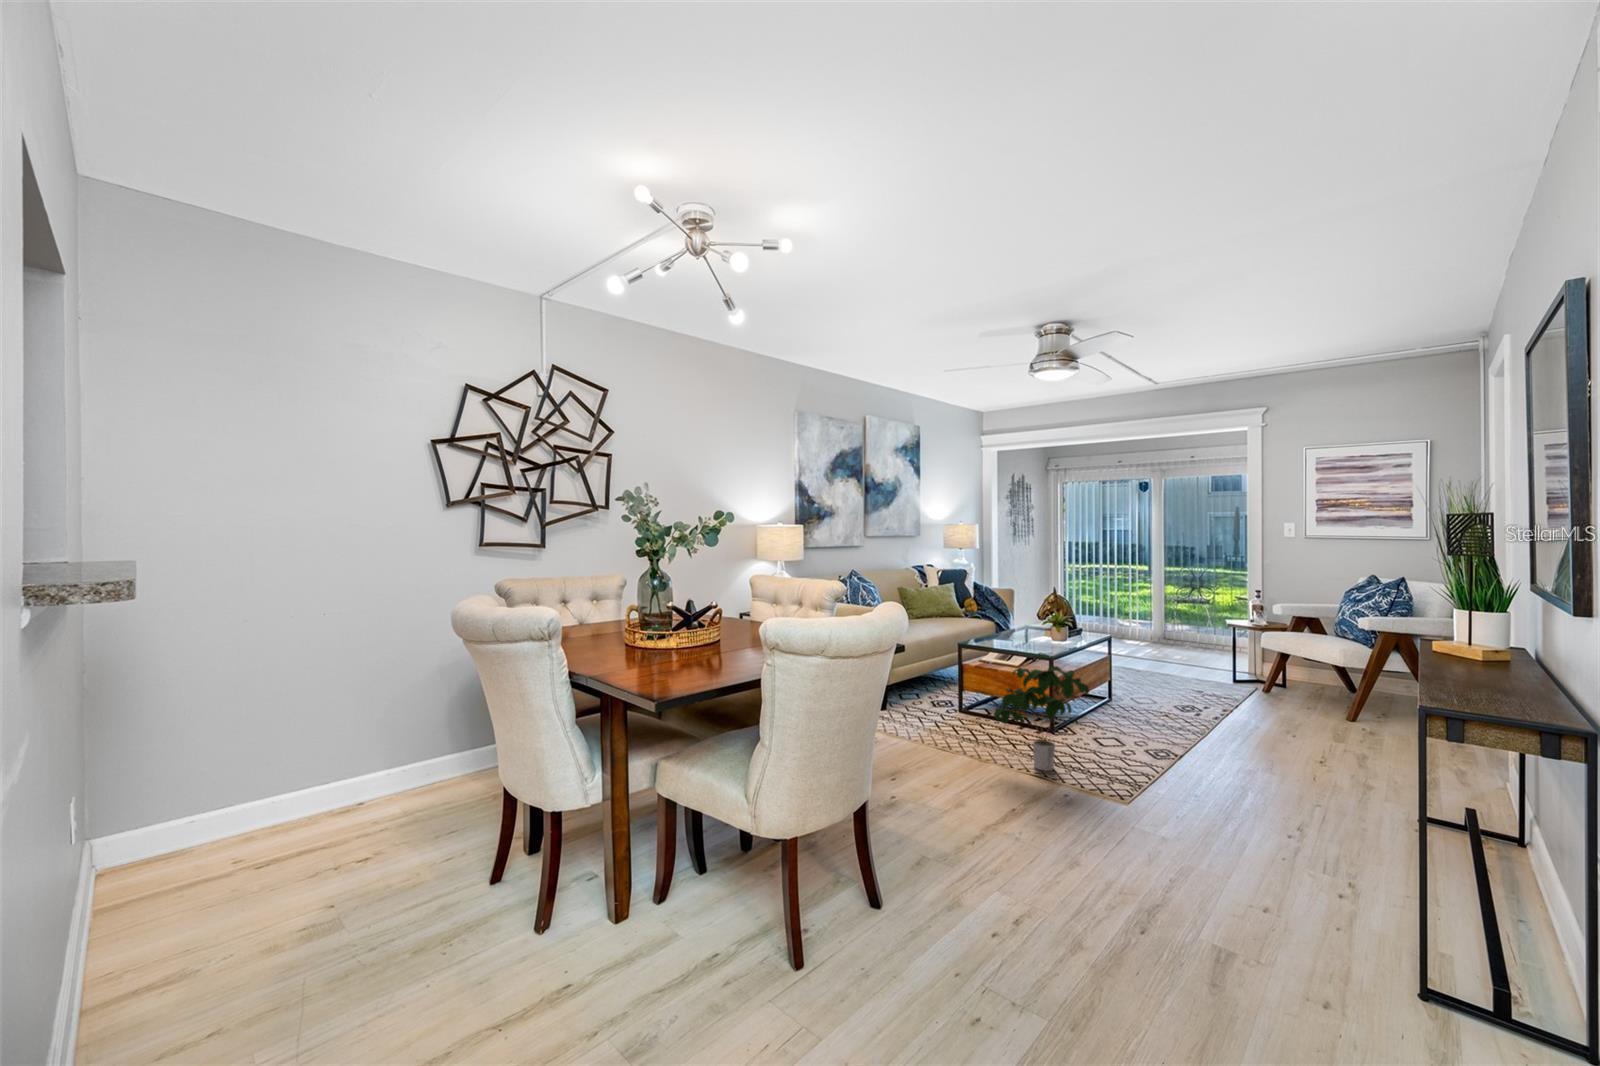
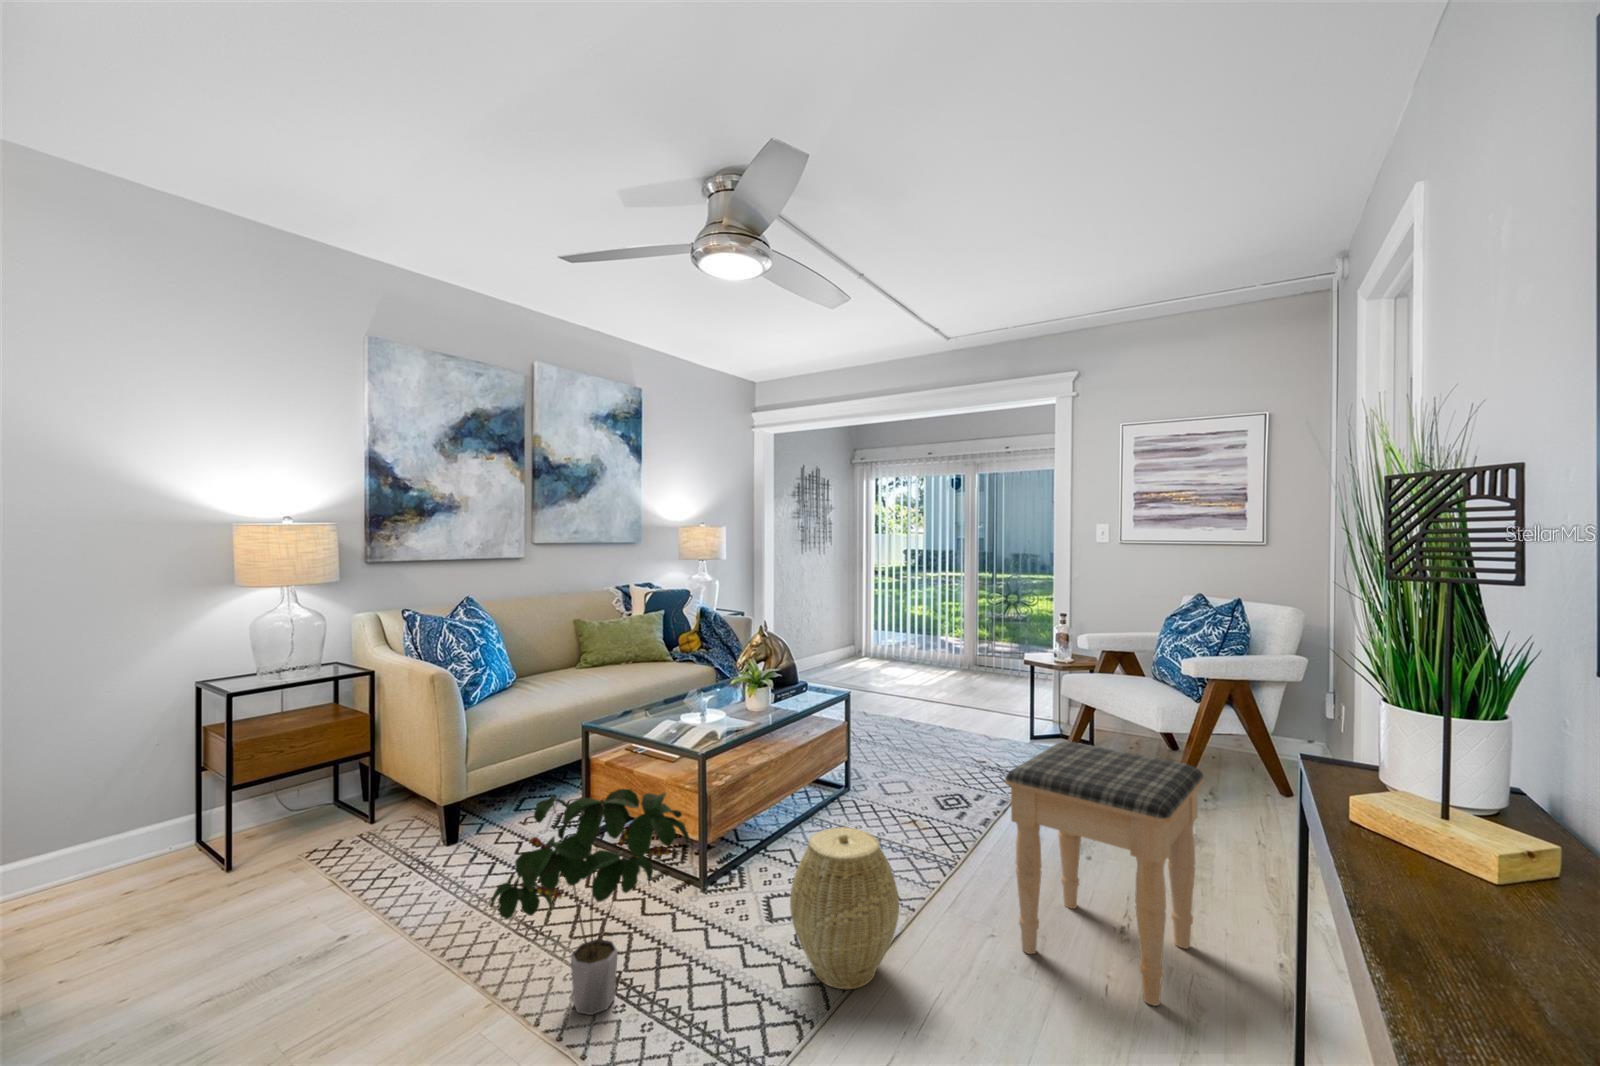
footstool: none [1257,658,1380,784] -> present [1005,741,1204,1006]
woven basket: none [1136,695,1201,771] -> present [790,827,899,989]

